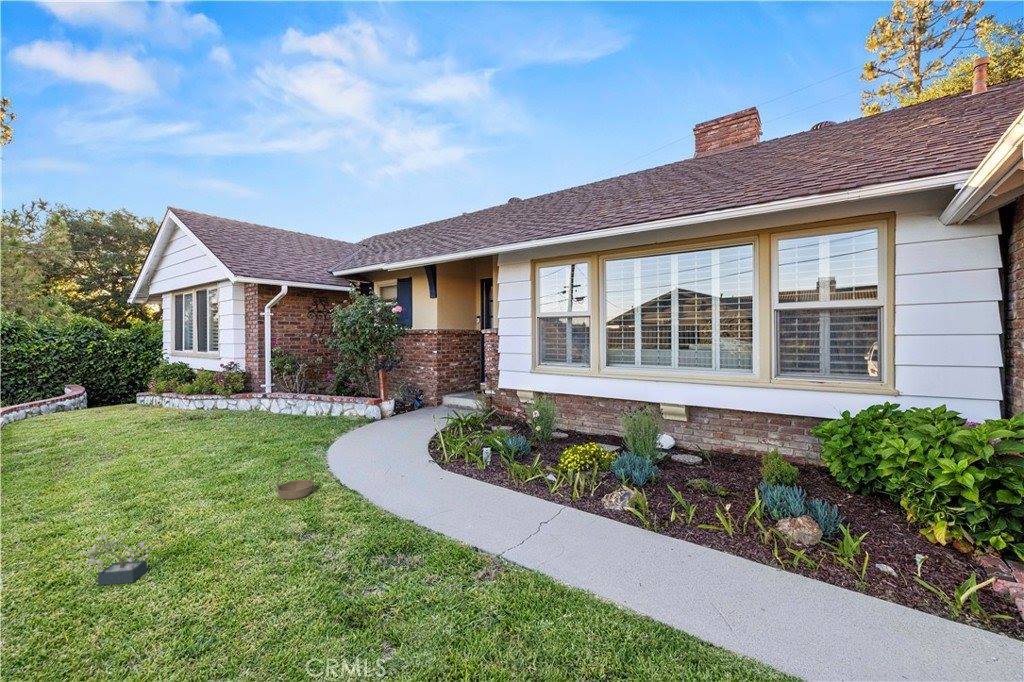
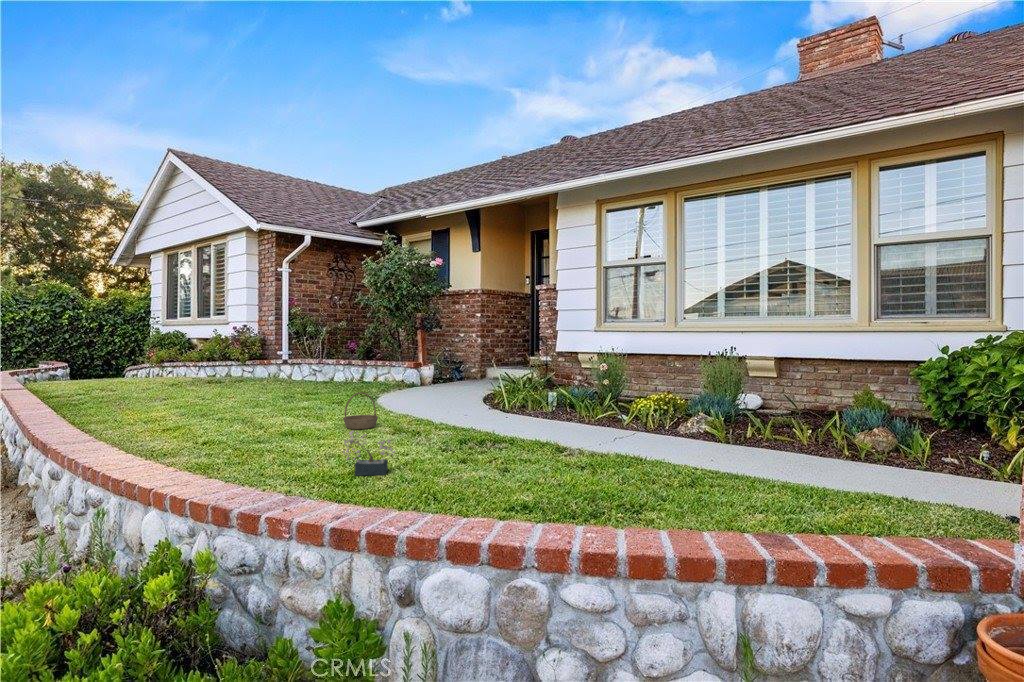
decorative plant: present [83,533,153,586] -> present [343,431,395,476]

